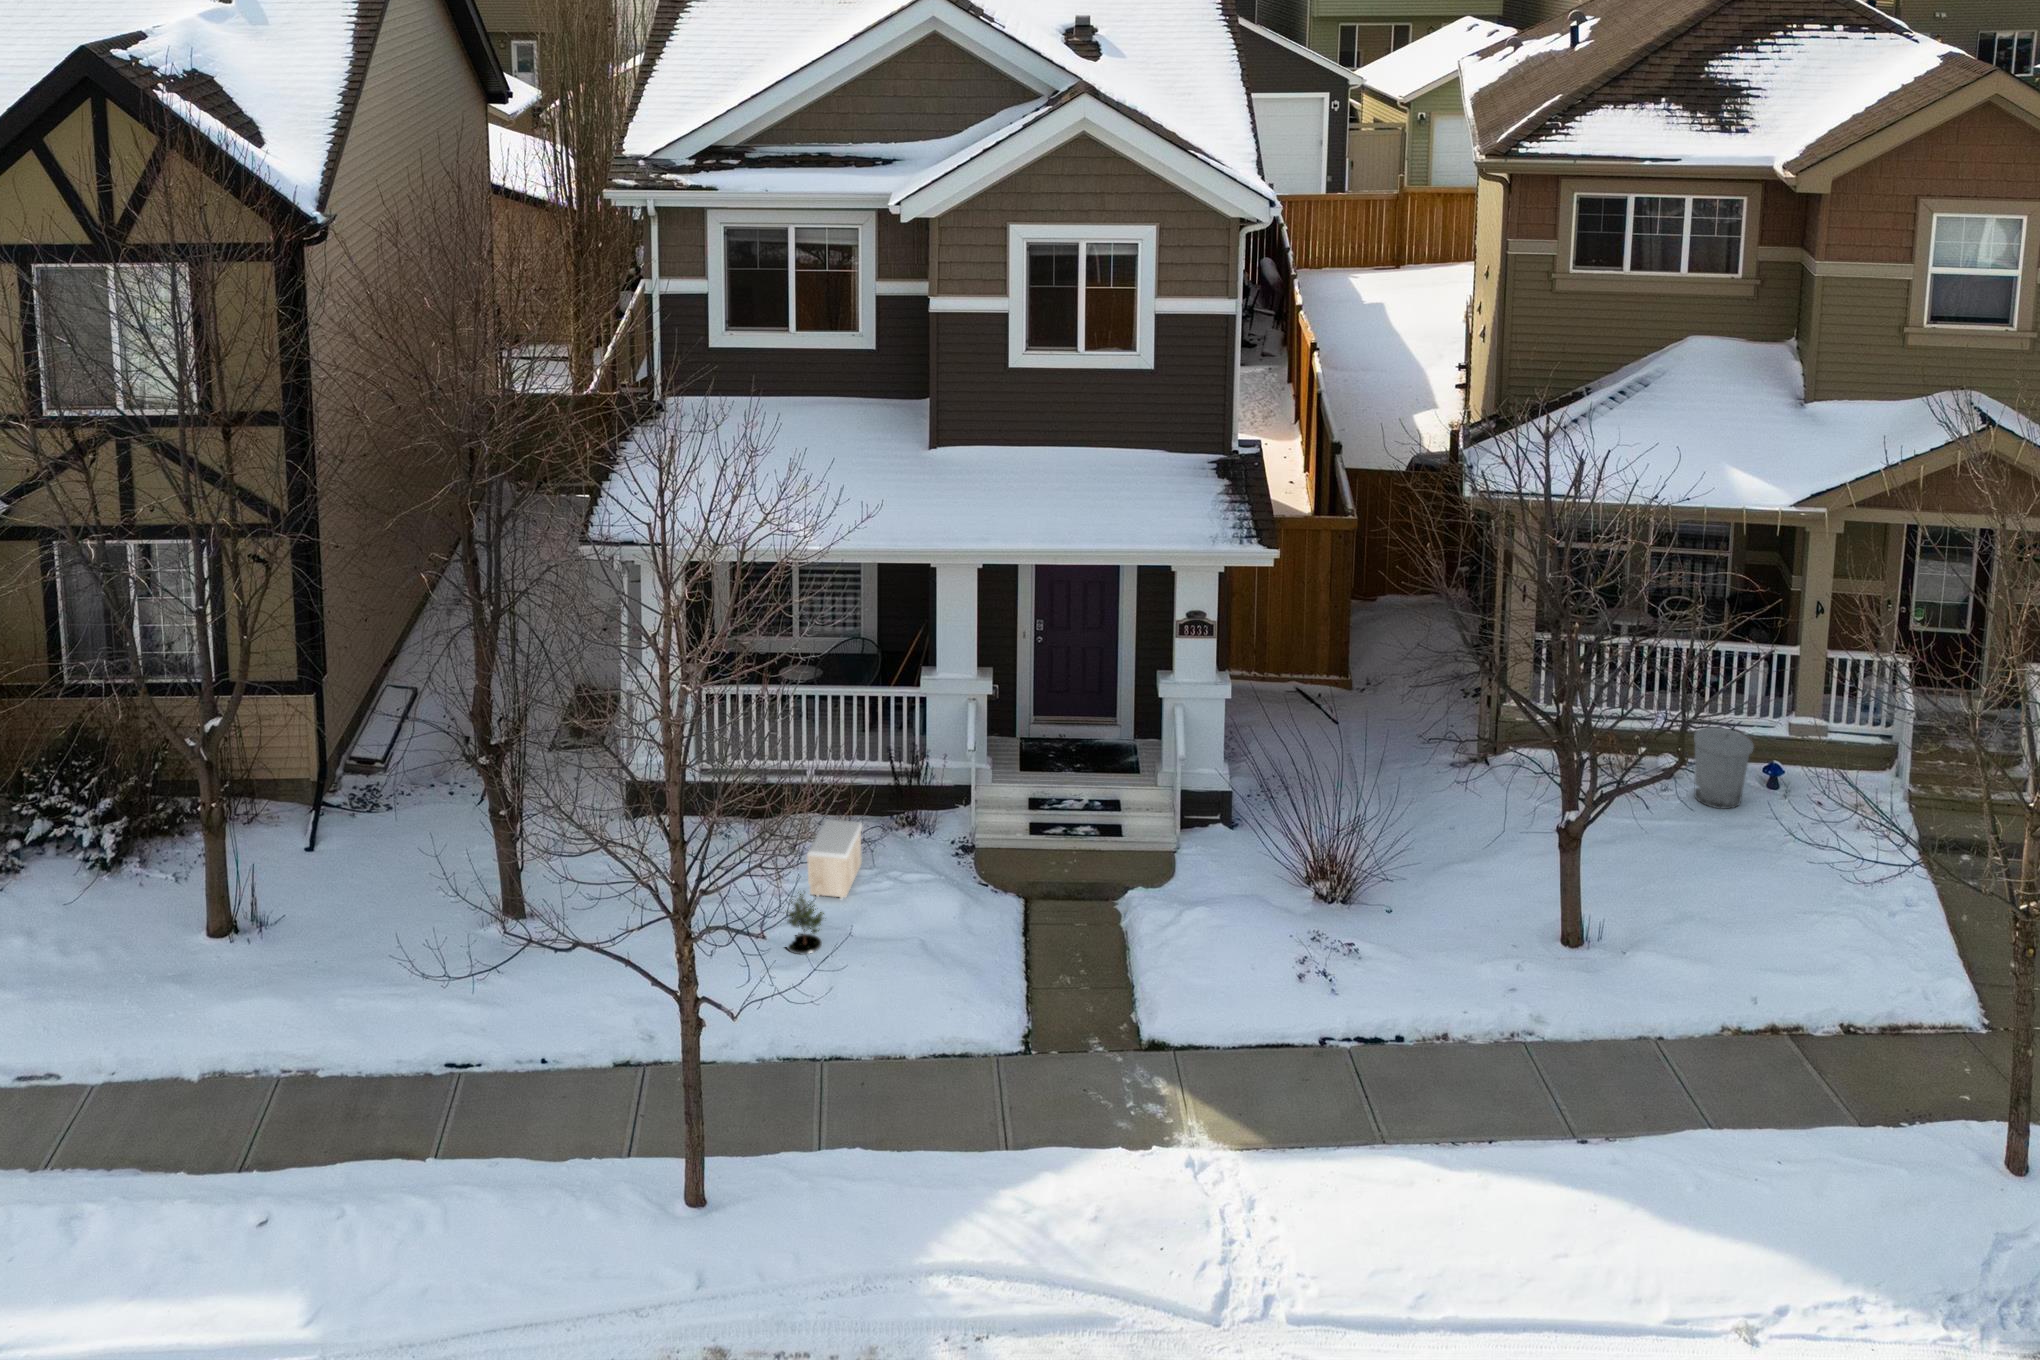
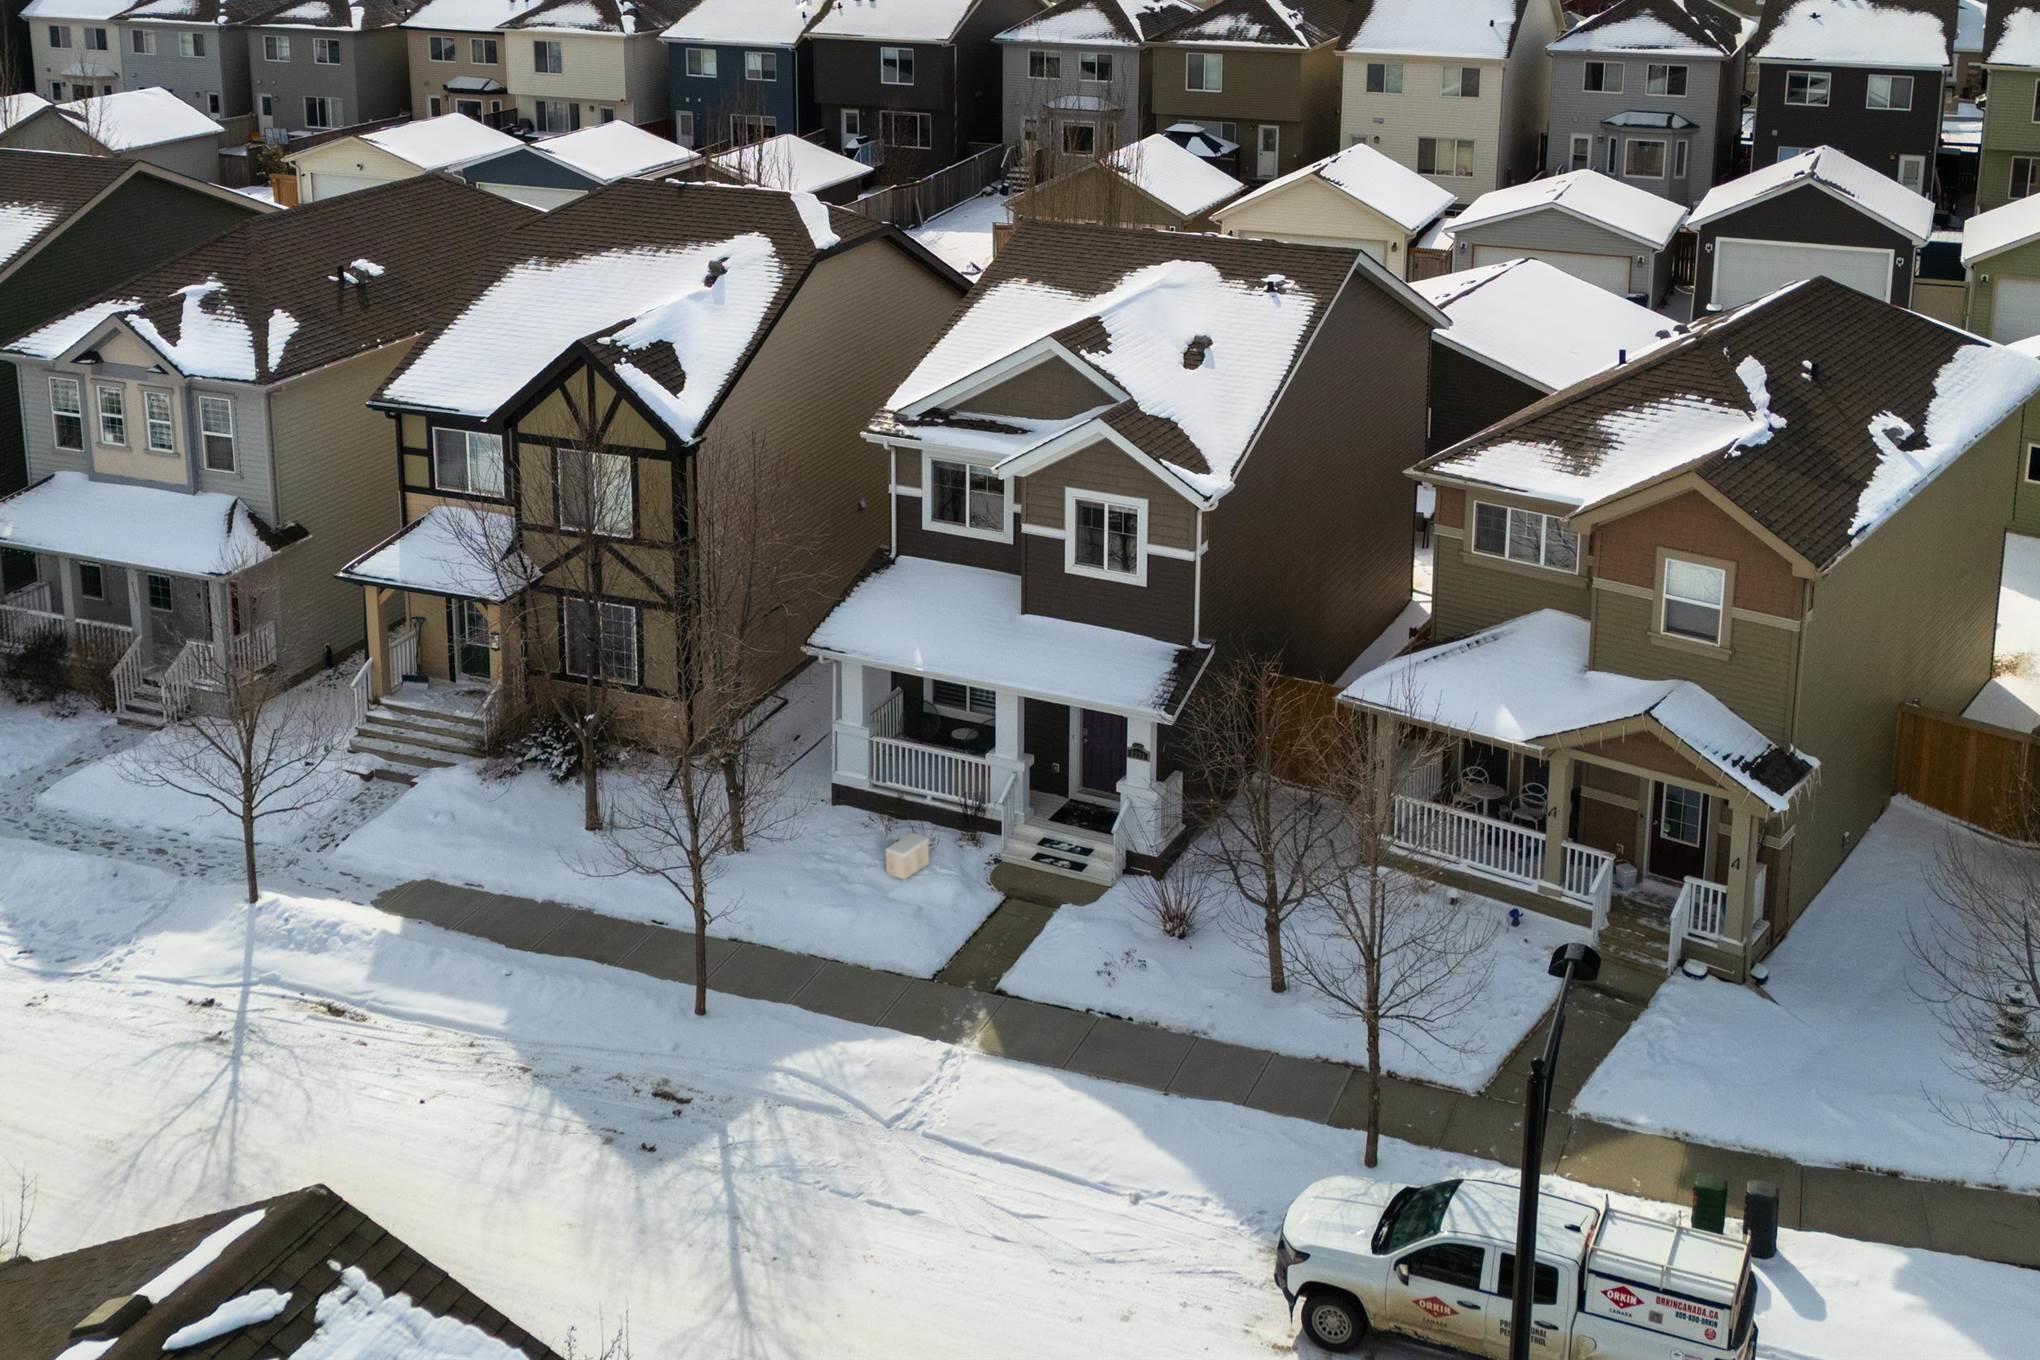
trash can: present [1694,727,1754,809] -> none [1474,883,1513,941]
potted tree: present [786,892,824,955] -> none [850,868,875,906]

